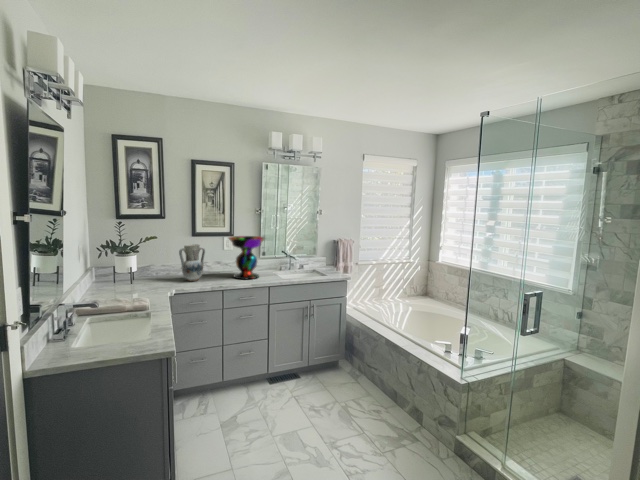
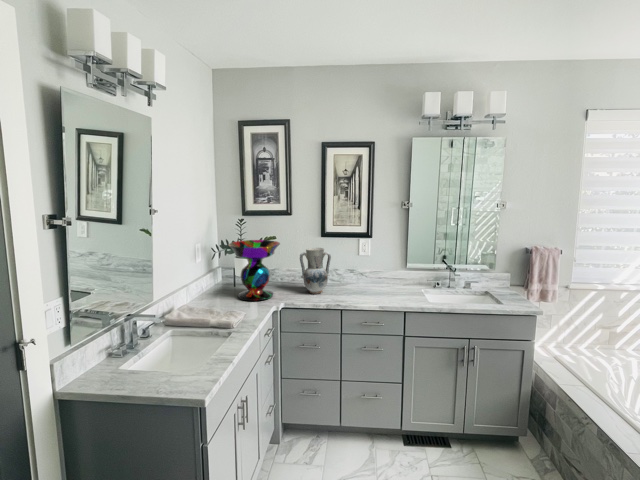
decorative bowl: present [229,236,265,279] -> present [229,240,280,301]

